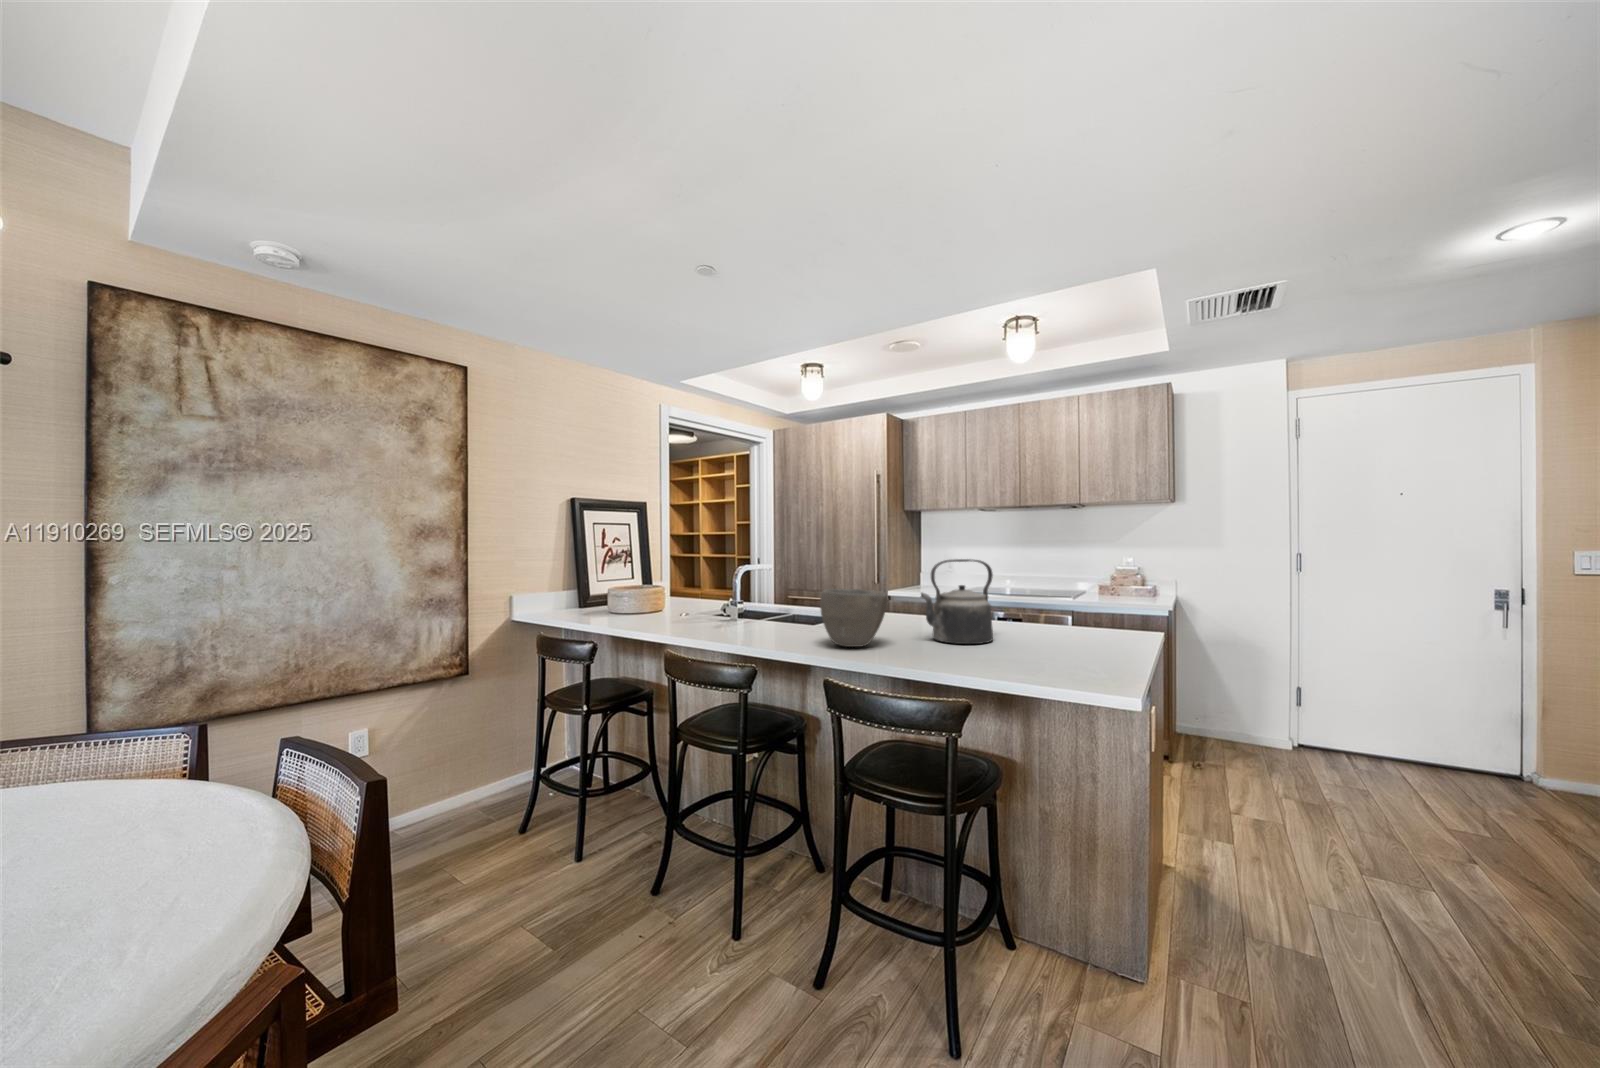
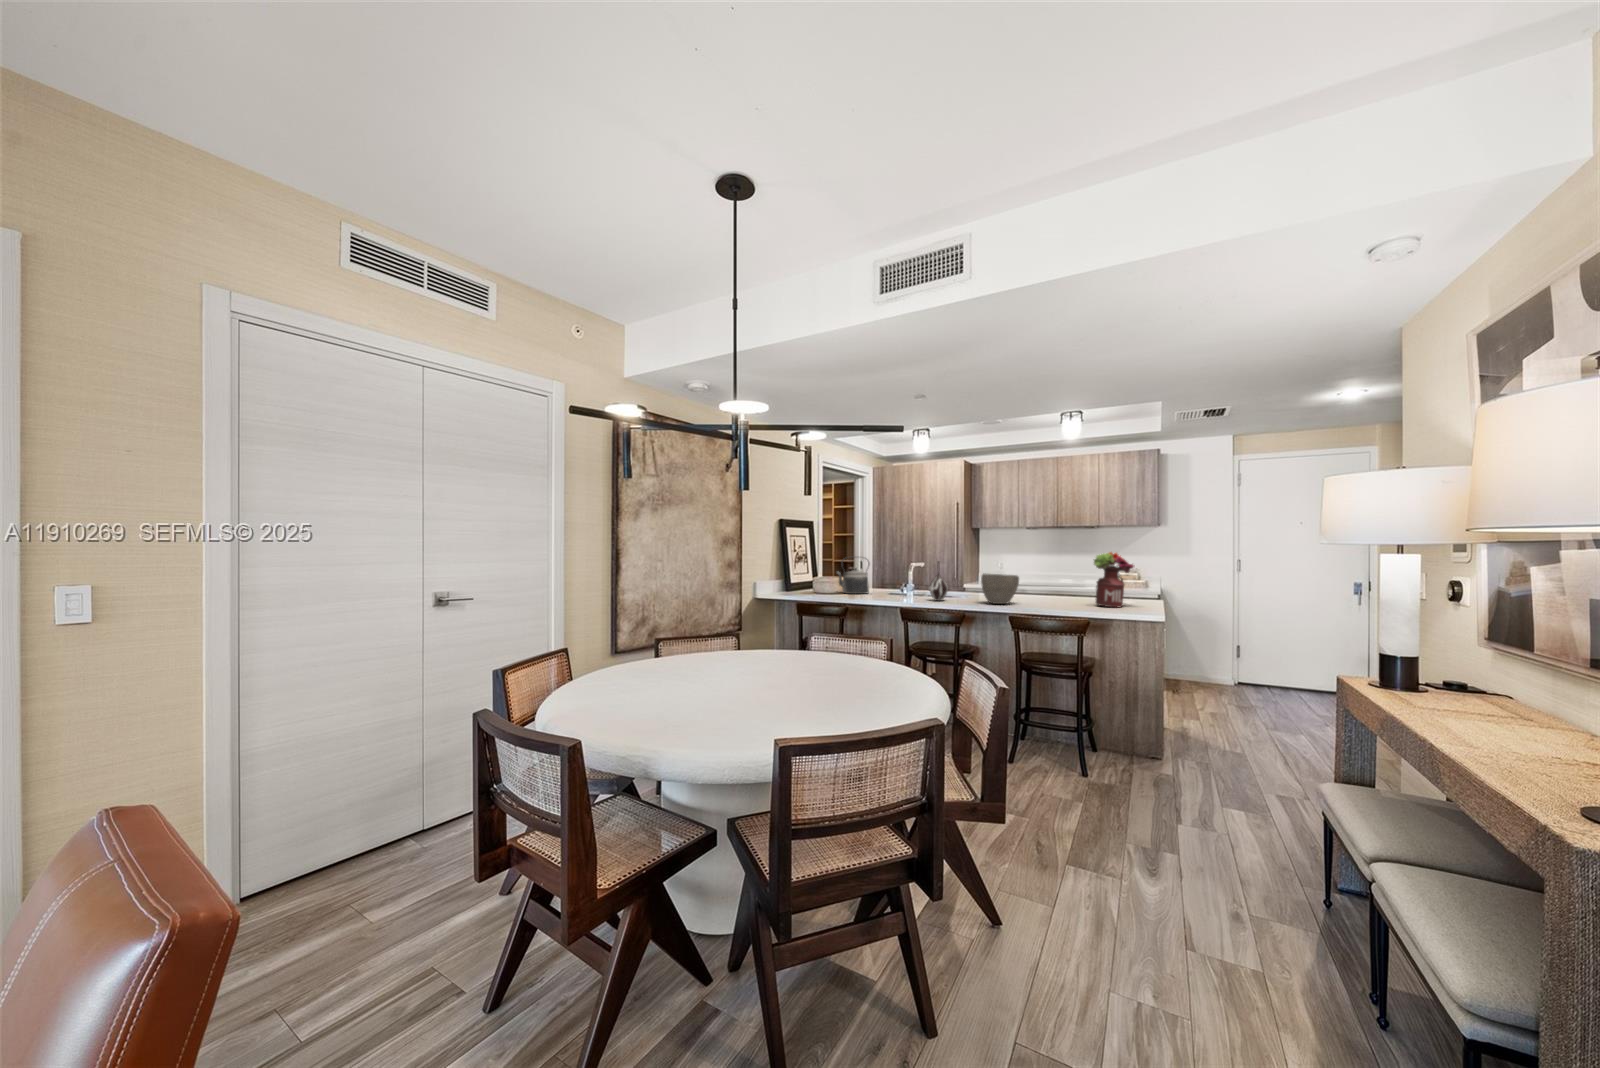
flower arrangement: none [1019,547,1100,659] -> present [1094,552,1134,608]
kettle: present [921,559,993,644] -> present [837,562,869,594]
vase: none [745,566,778,637] -> present [929,562,948,601]

